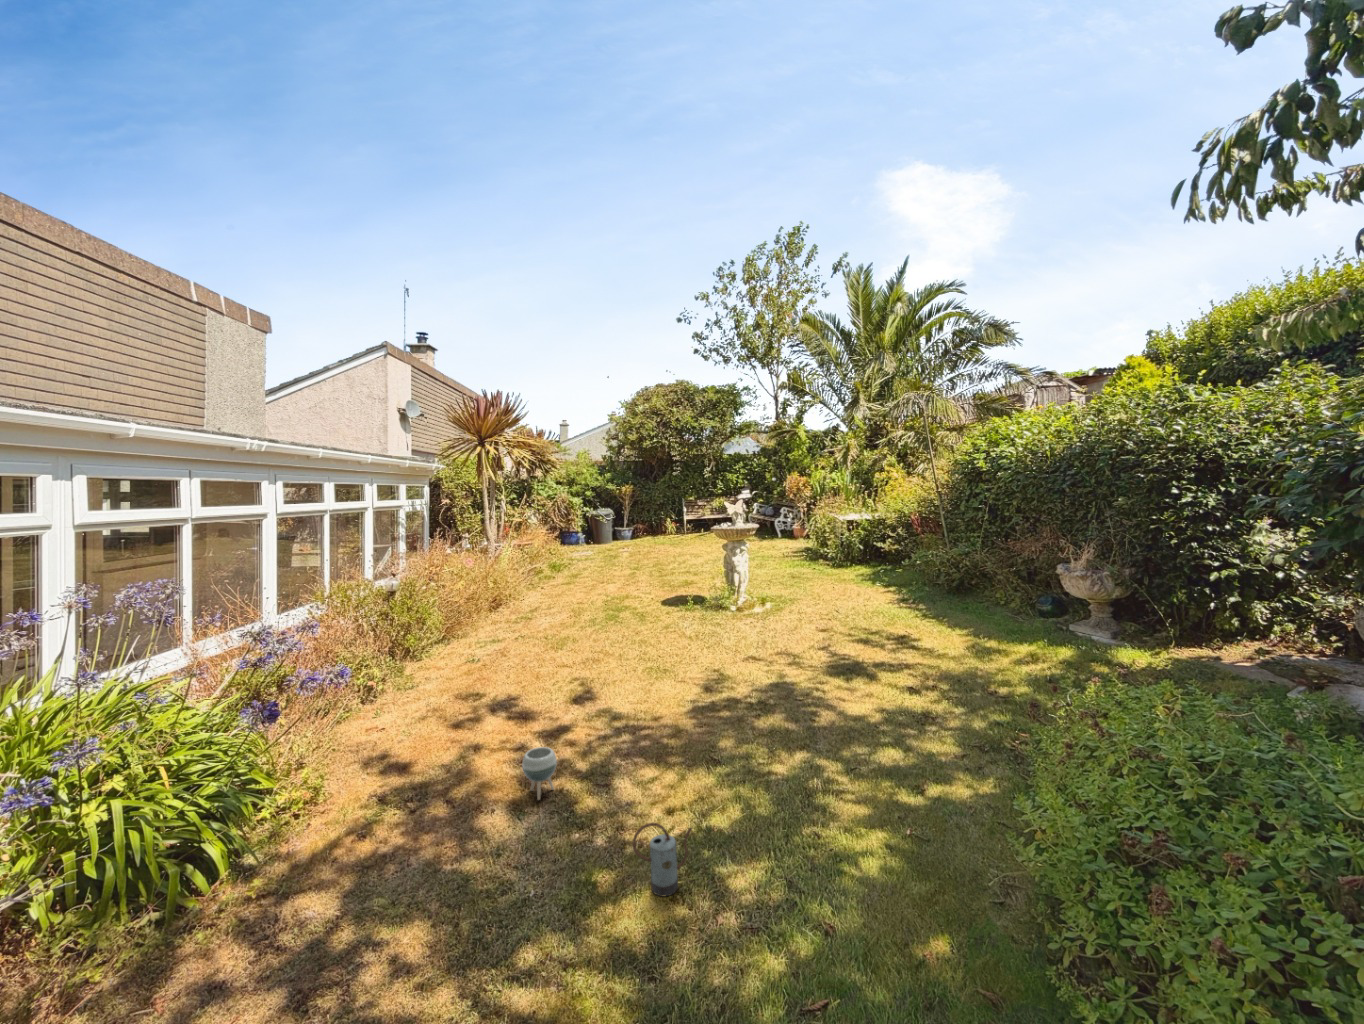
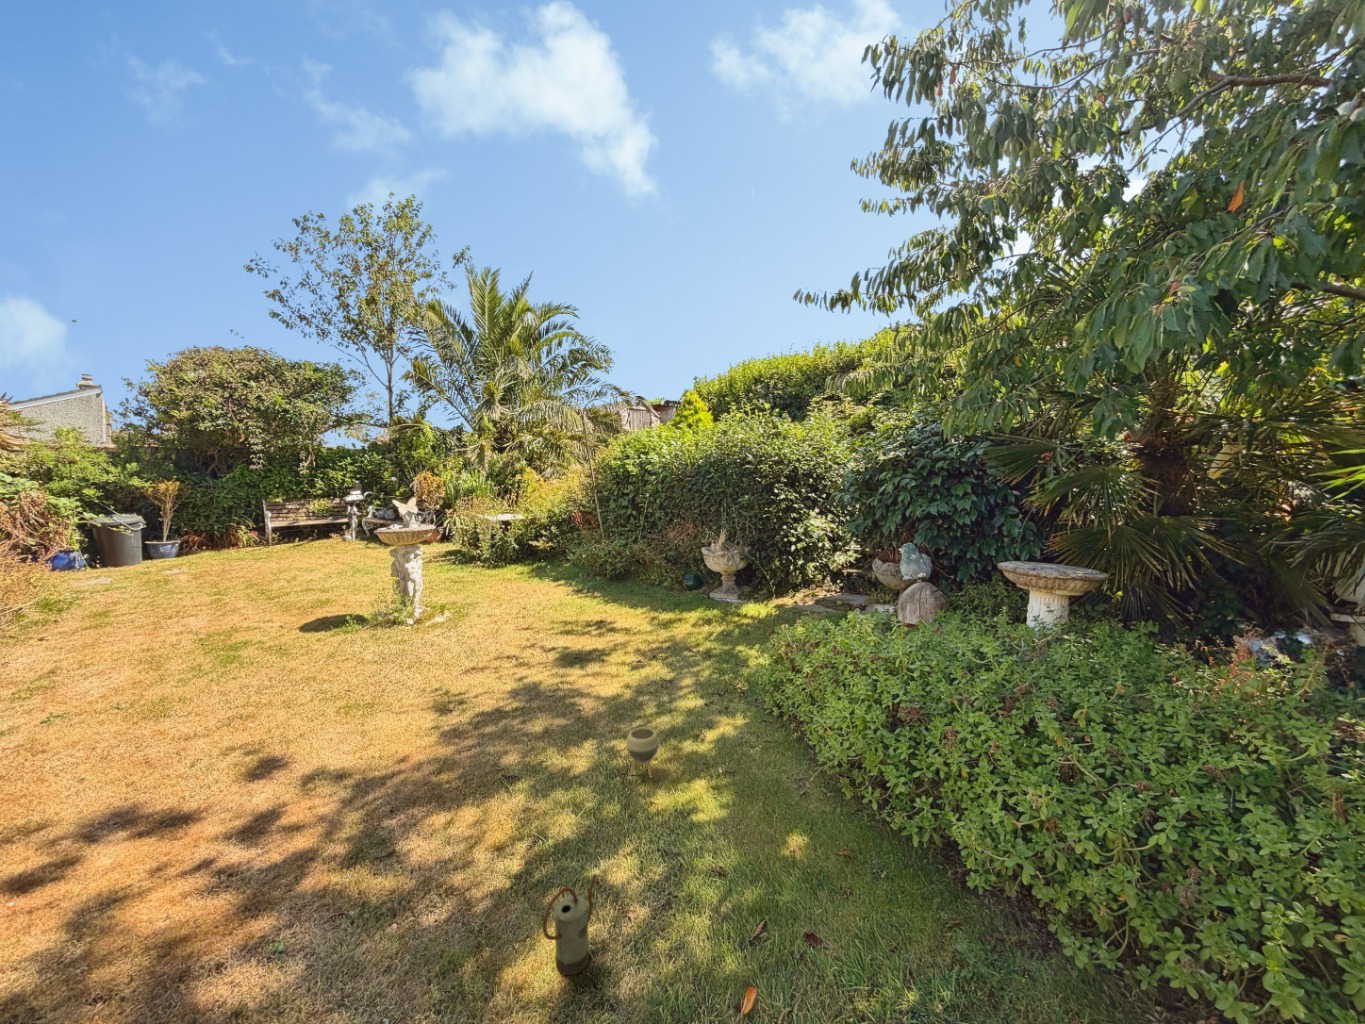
planter: present [522,747,557,800] -> present [626,728,659,778]

